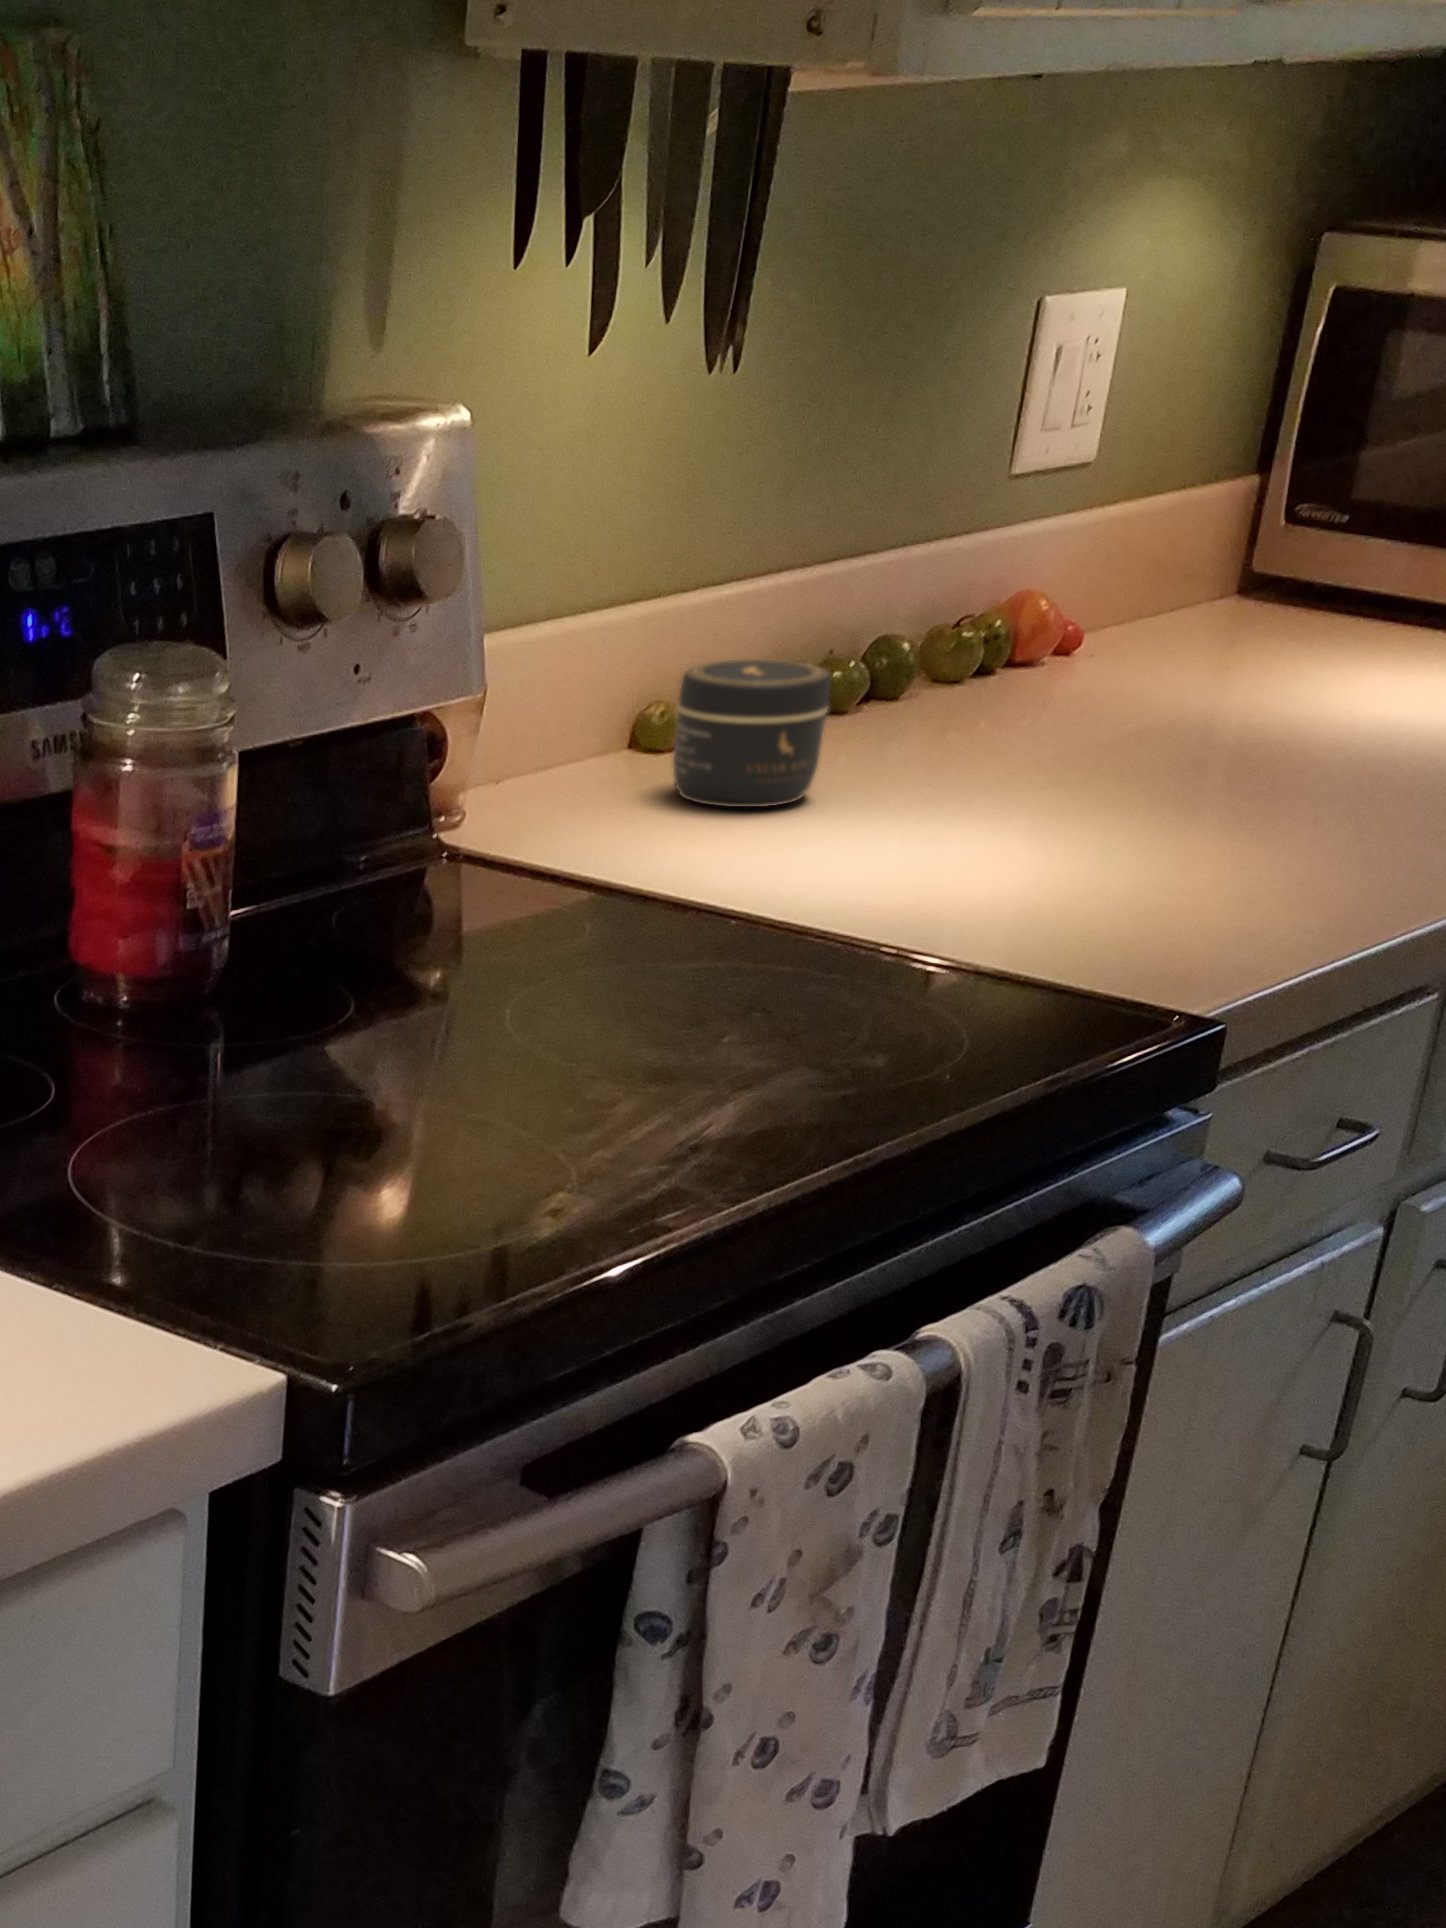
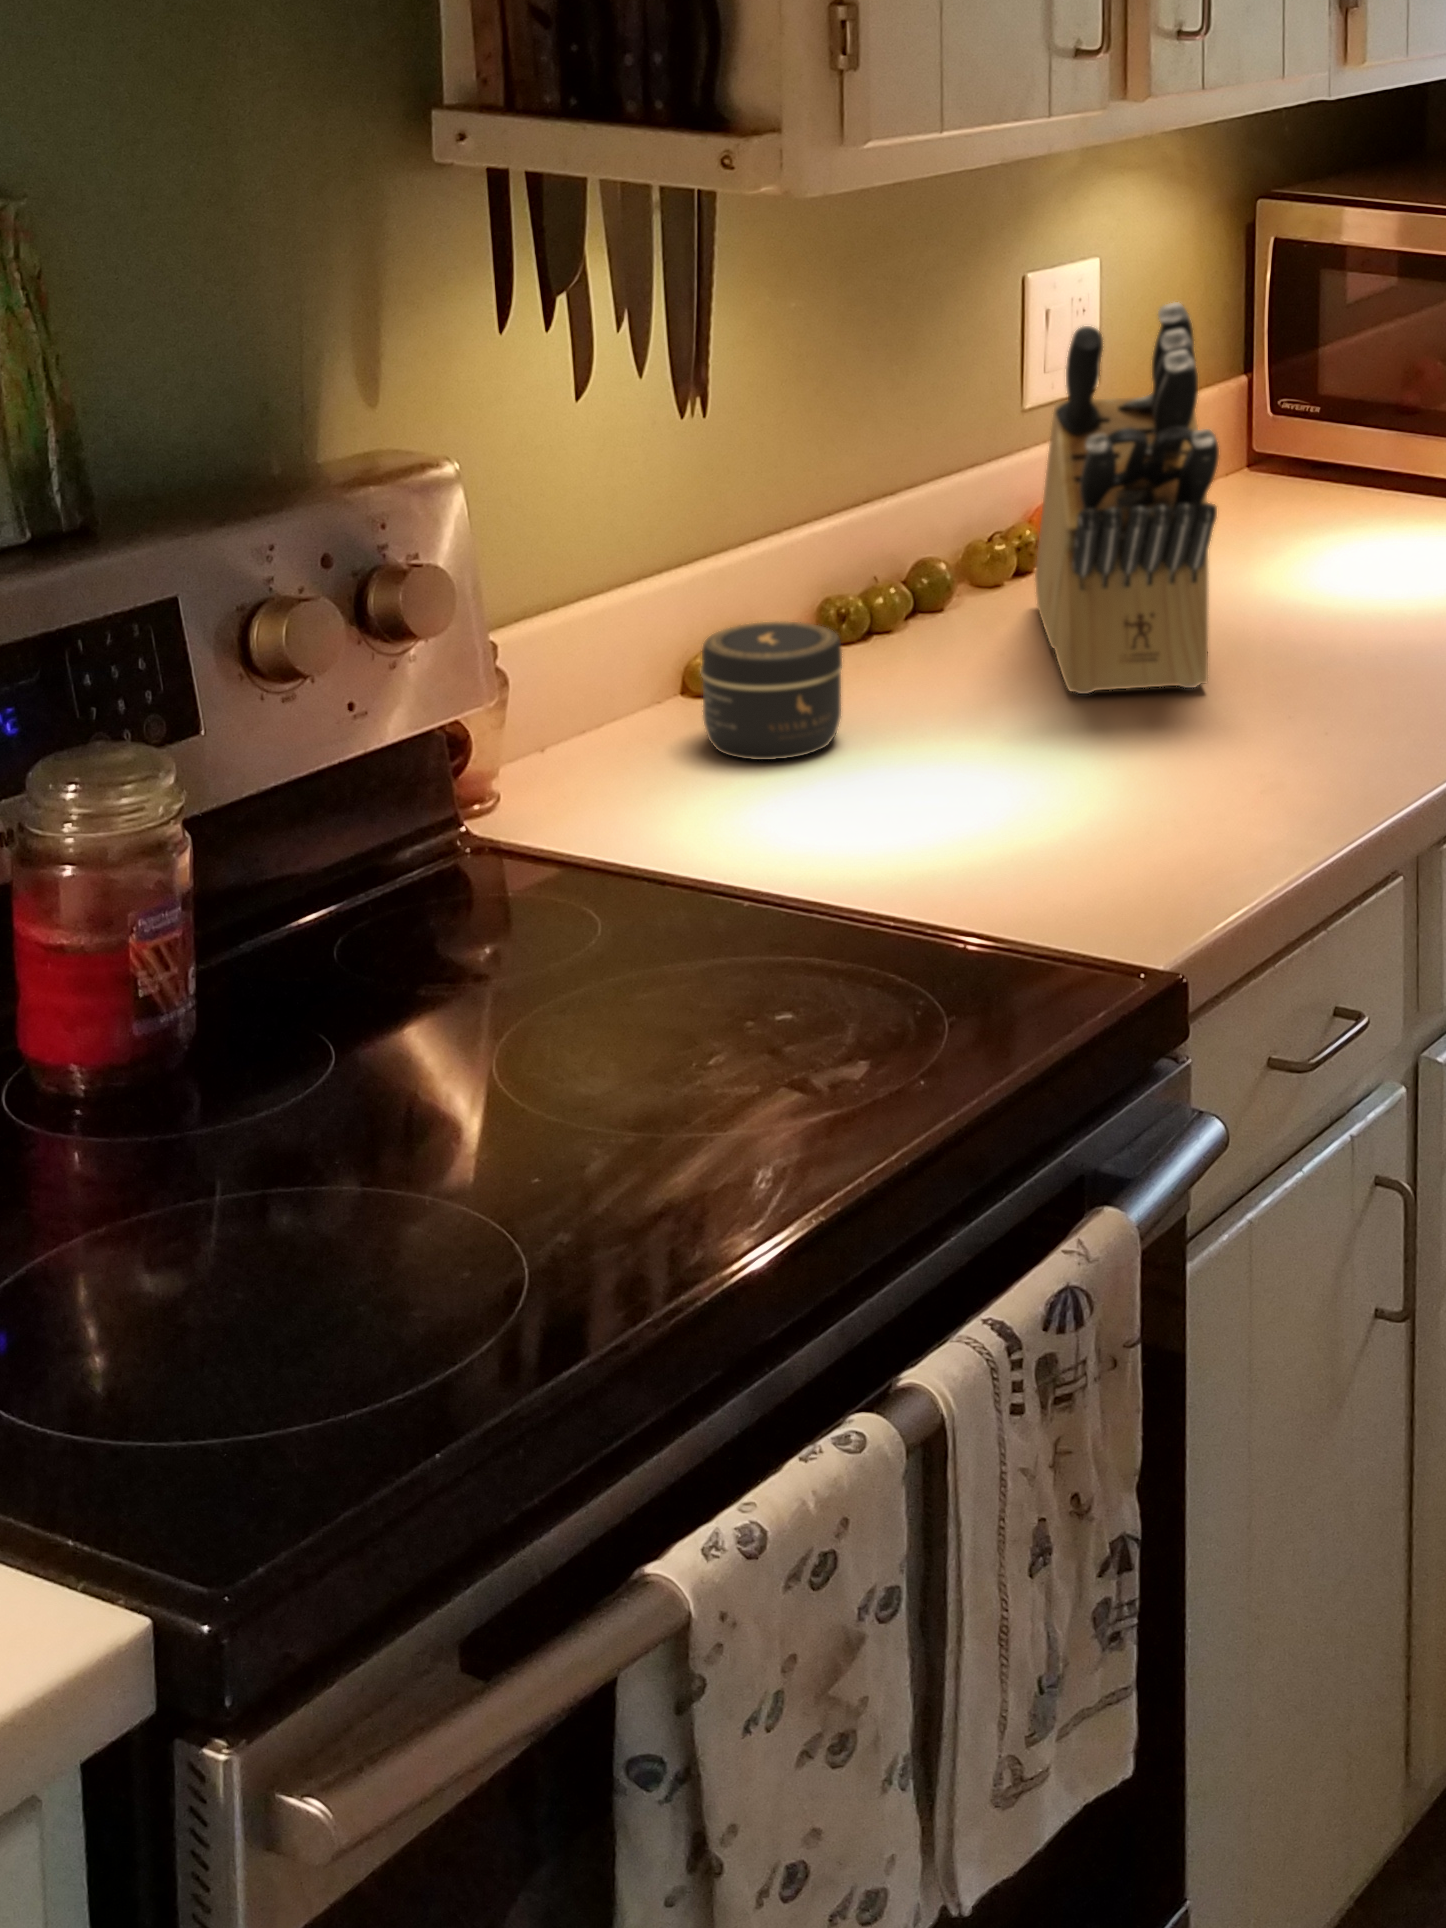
knife block: none [1009,233,1326,771] -> present [1035,302,1219,694]

